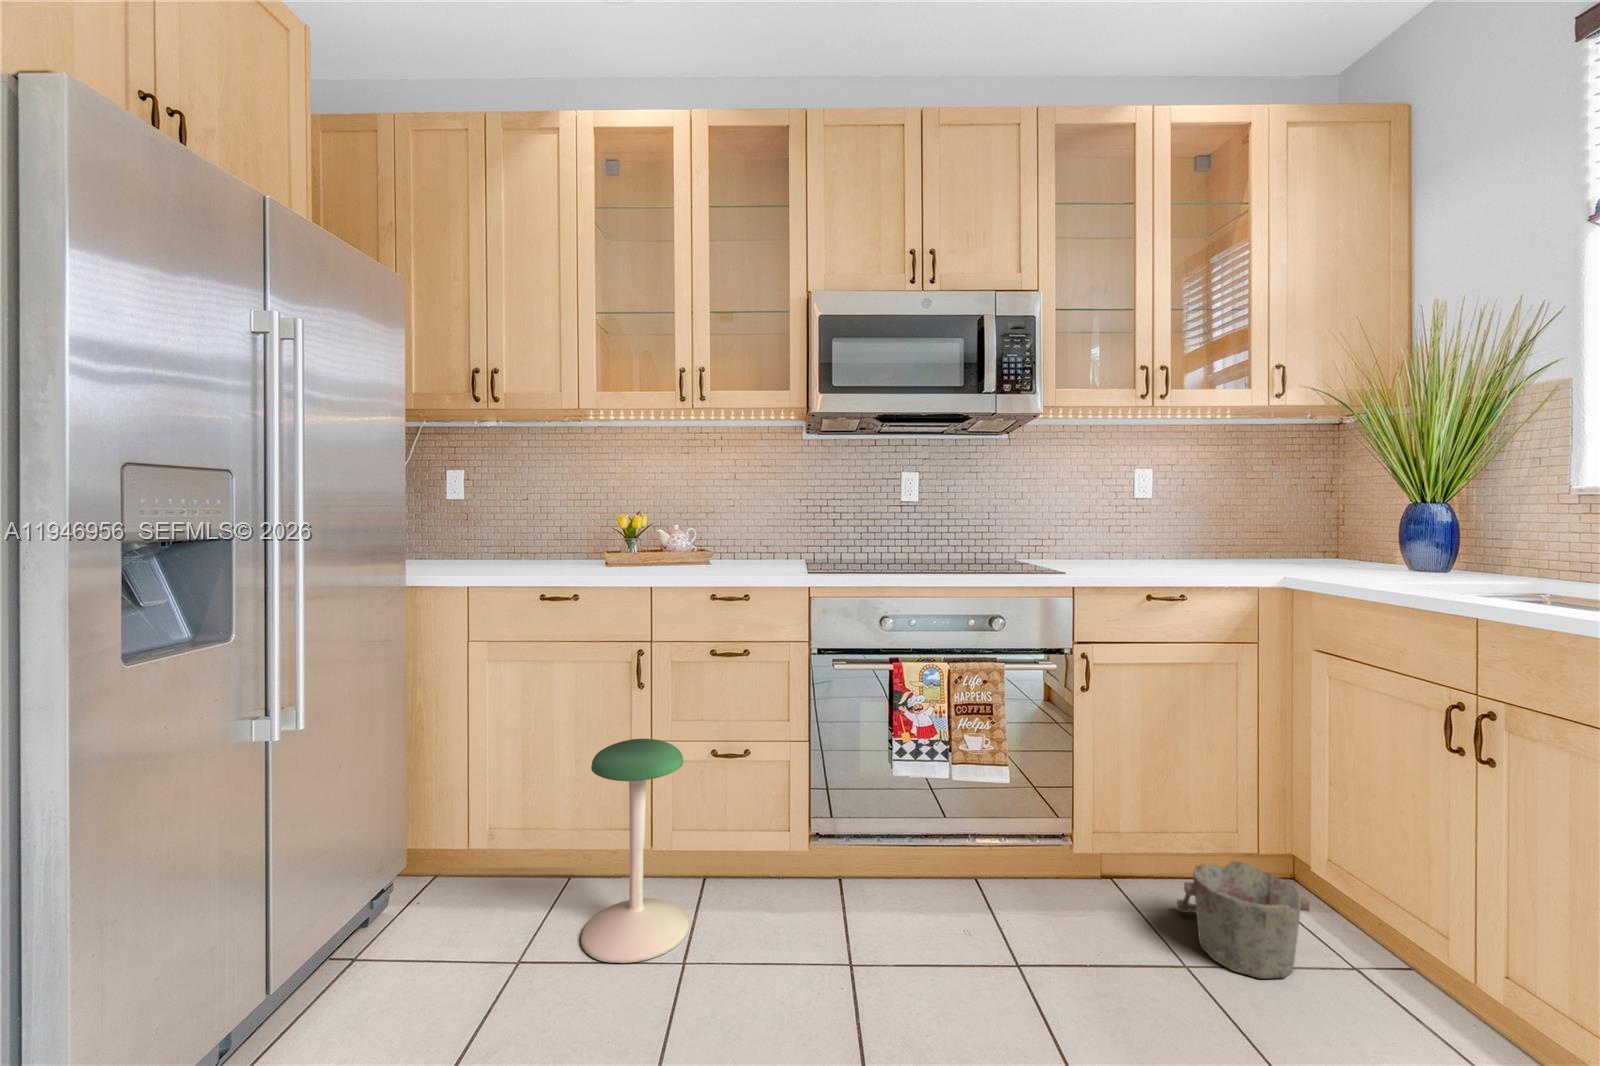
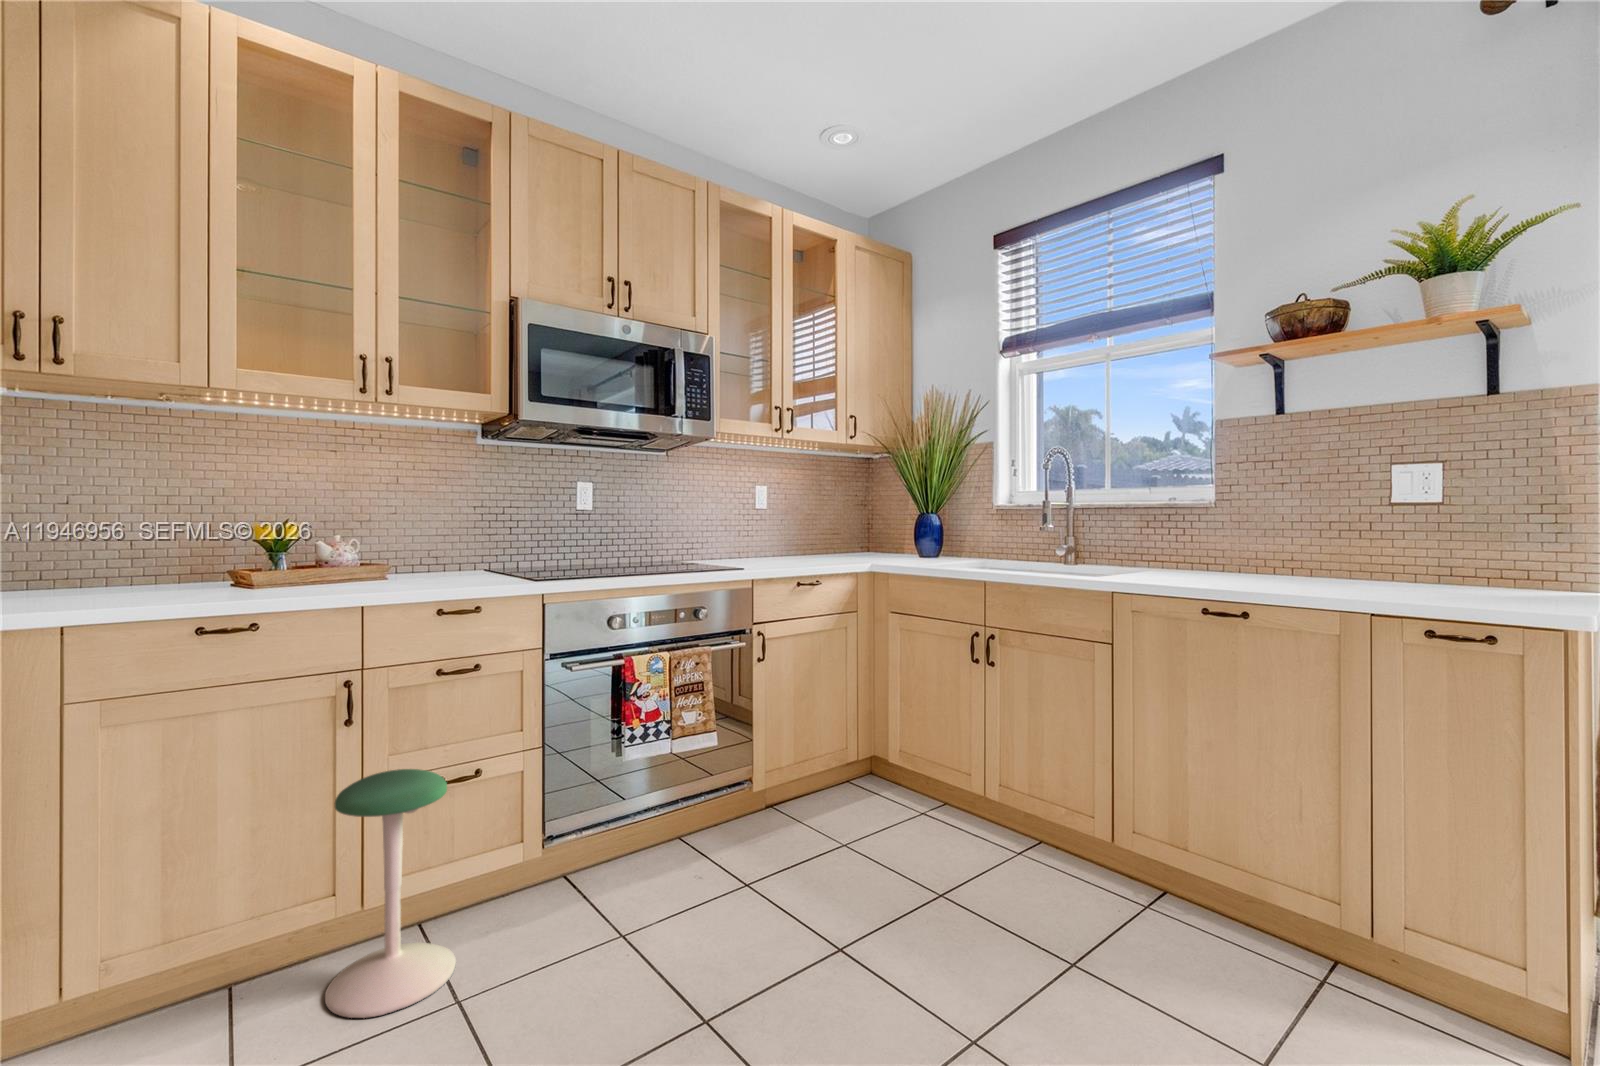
bucket: present [1177,862,1310,979] -> none [825,765,906,835]

